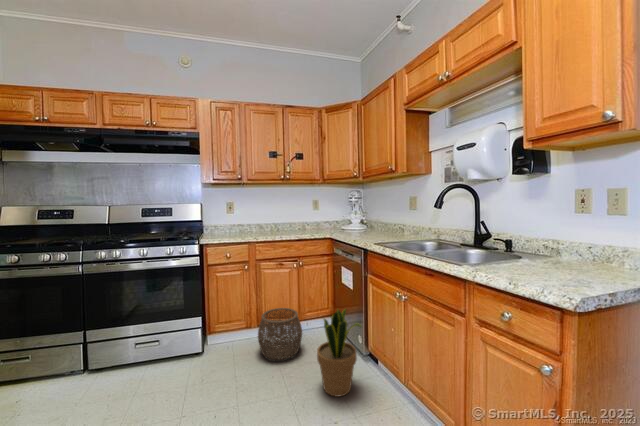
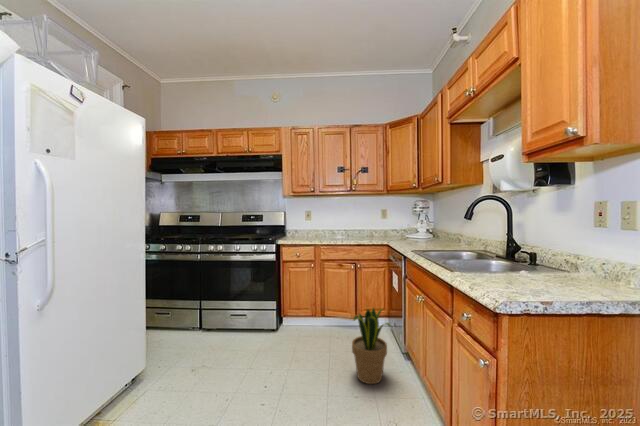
woven basket: present [258,308,302,360] -> none [316,303,354,347]

